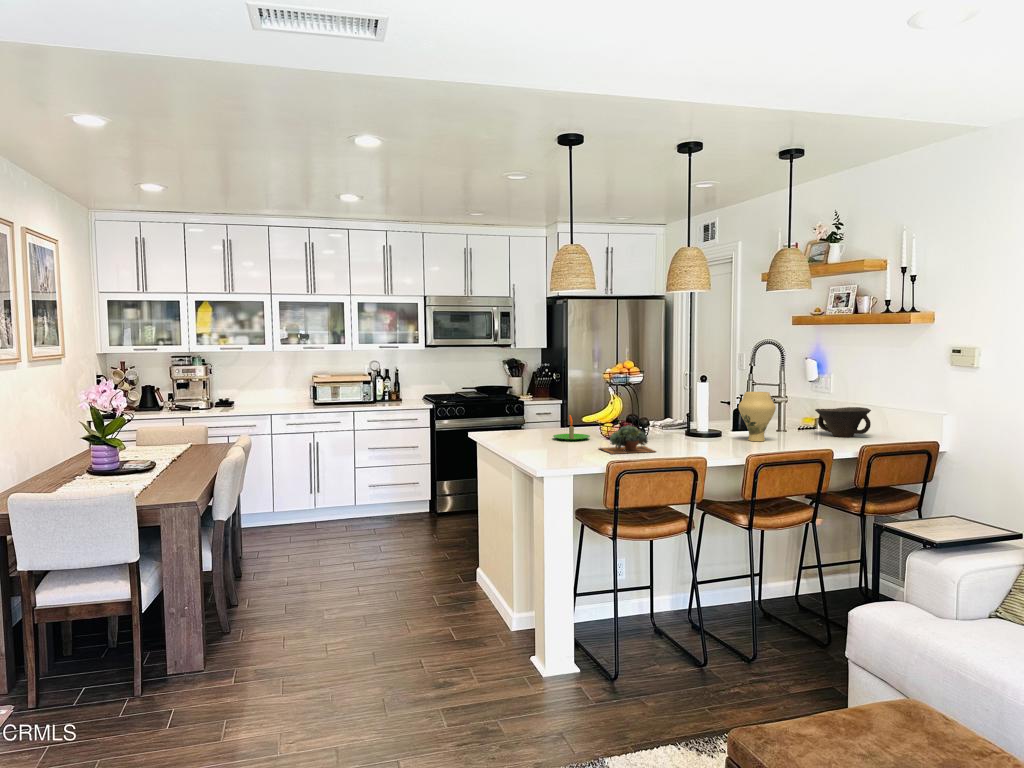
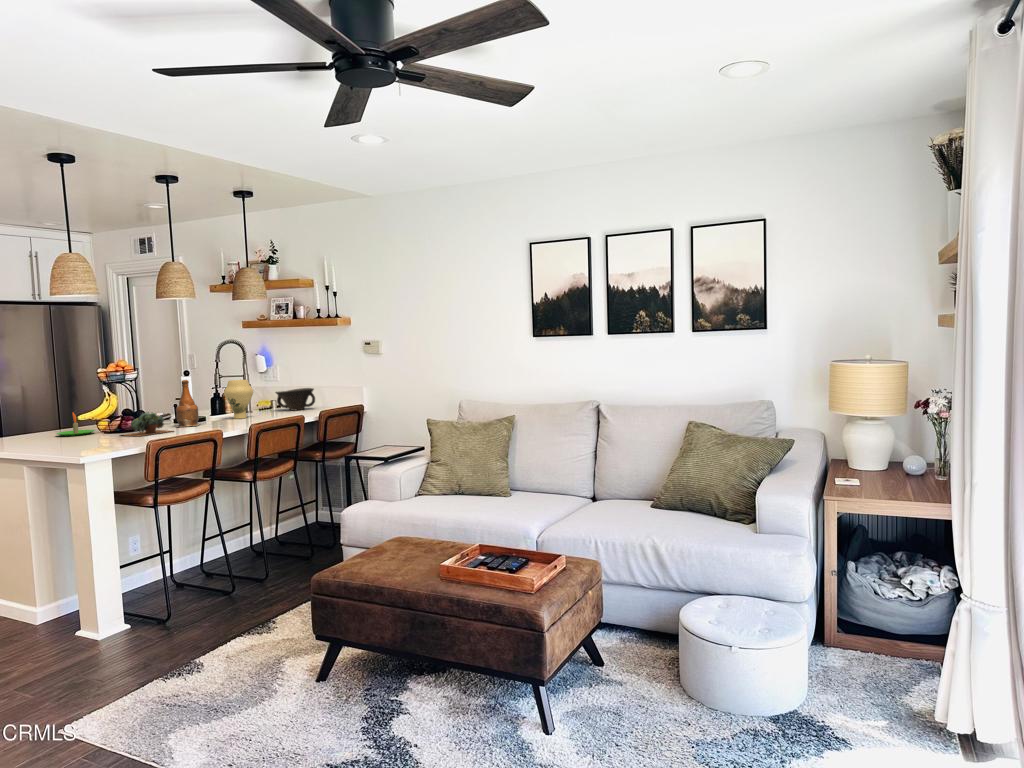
bottle: none [667,389,701,446] -> present [176,380,200,427]

